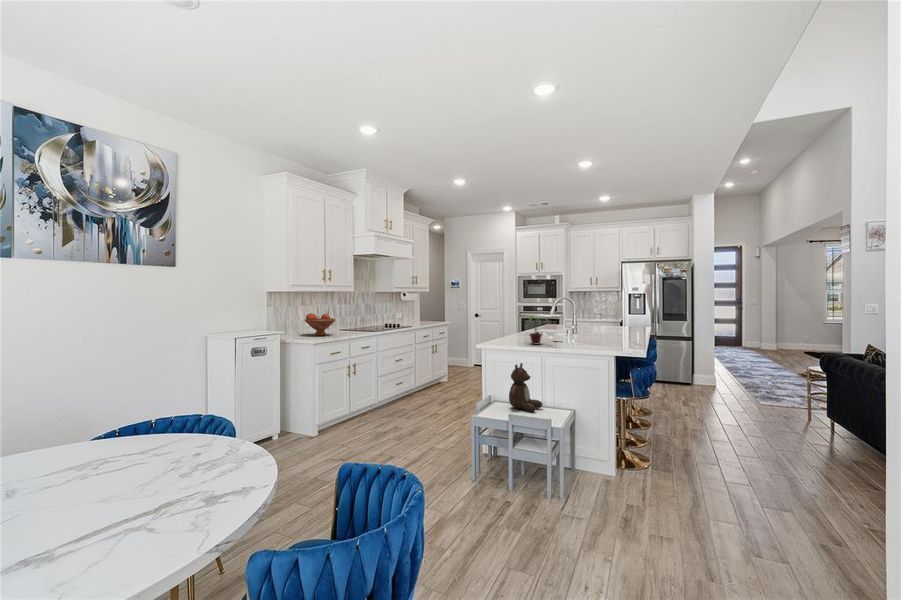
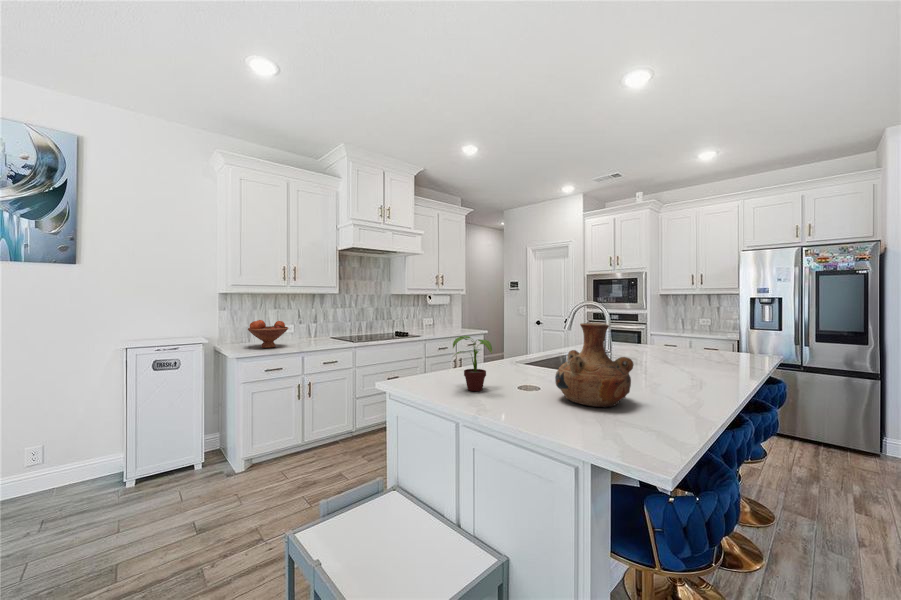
vase: none [578,307,613,346] -> present [555,323,634,407]
teddy bear: present [509,363,542,412] -> none [334,438,412,560]

